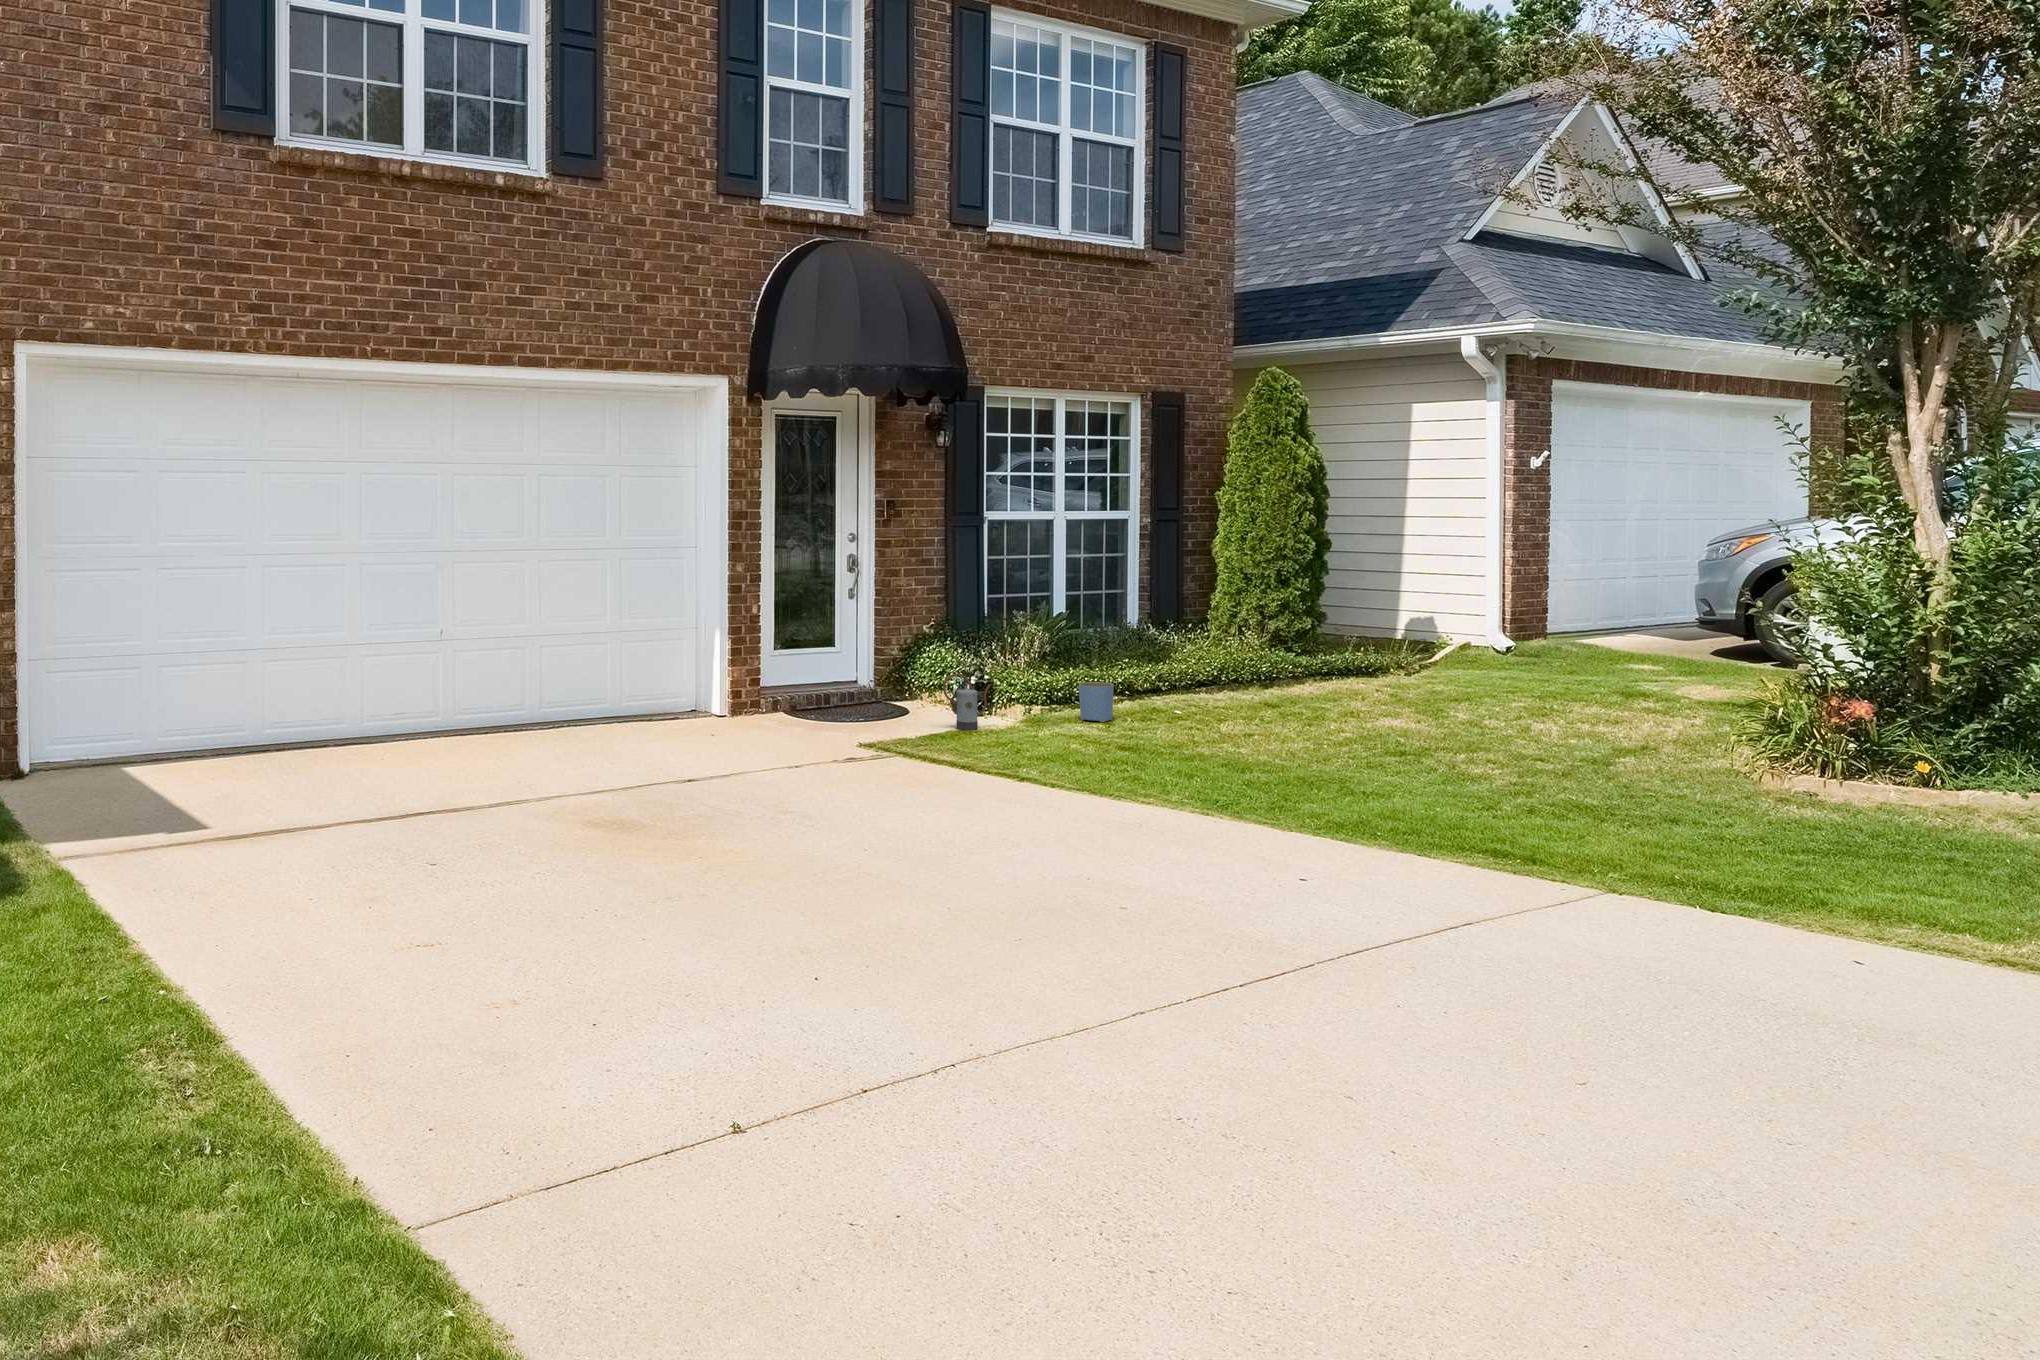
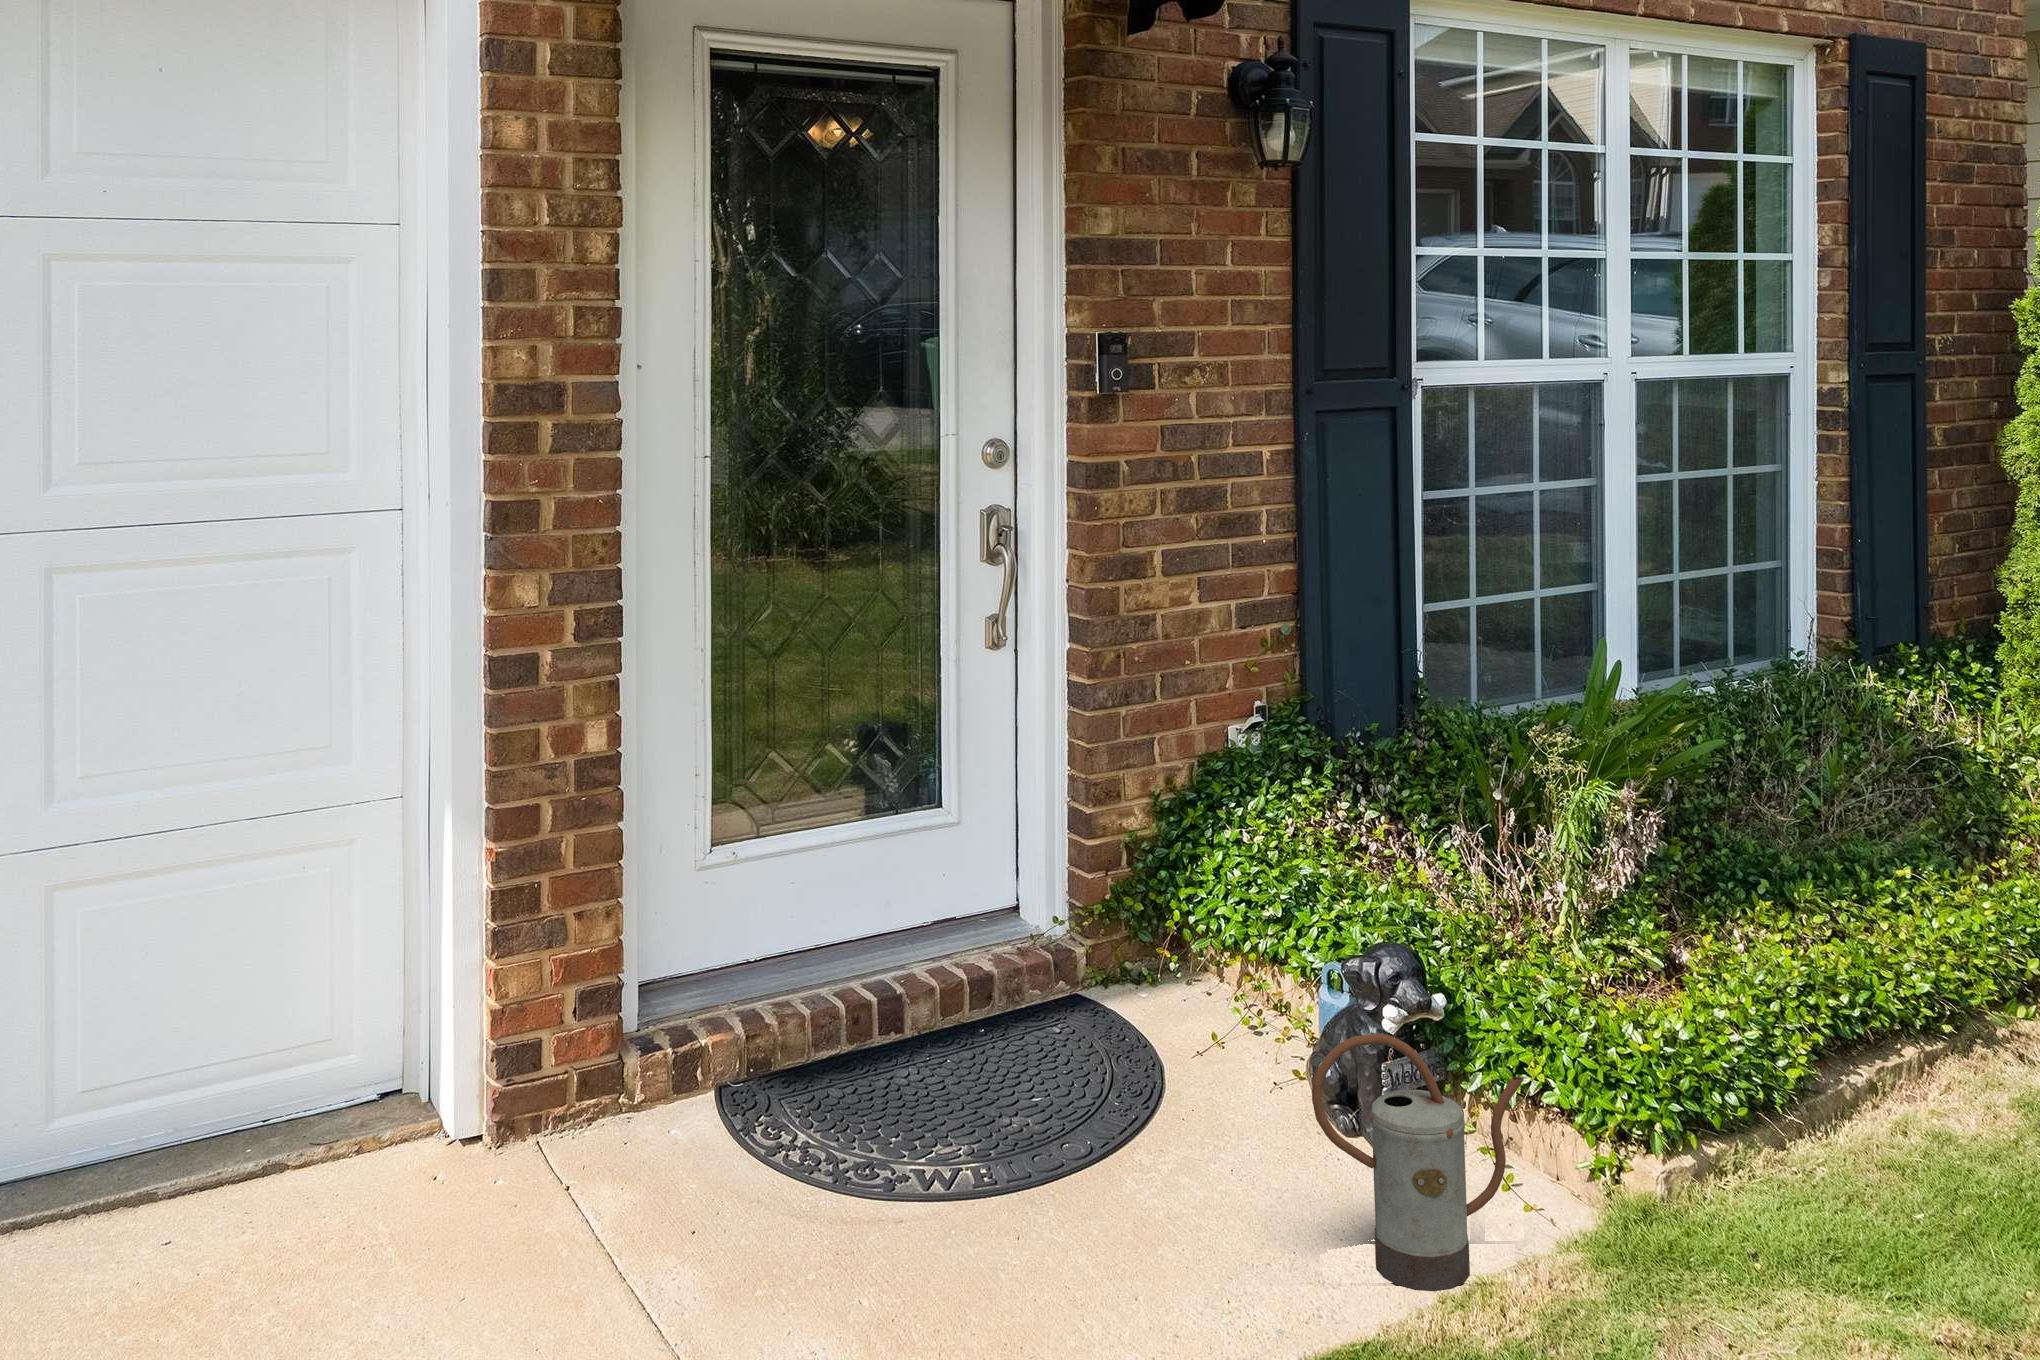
planter: present [1079,682,1114,722] -> none [1862,1000,2020,1196]

